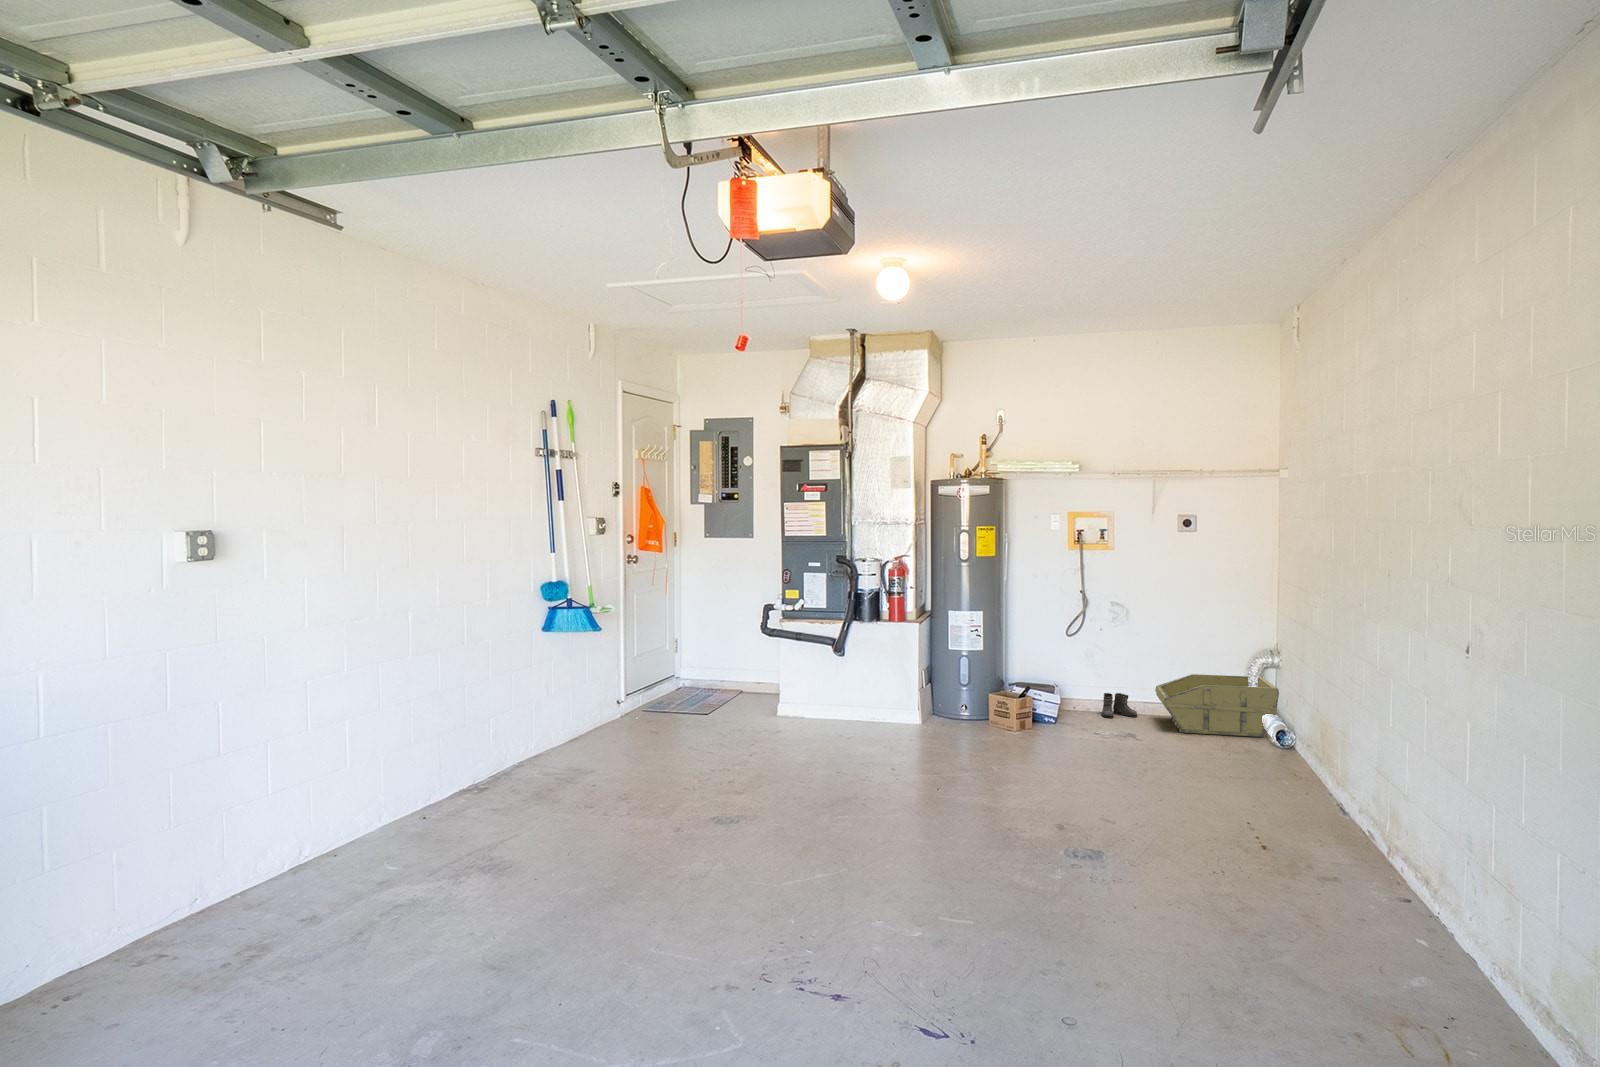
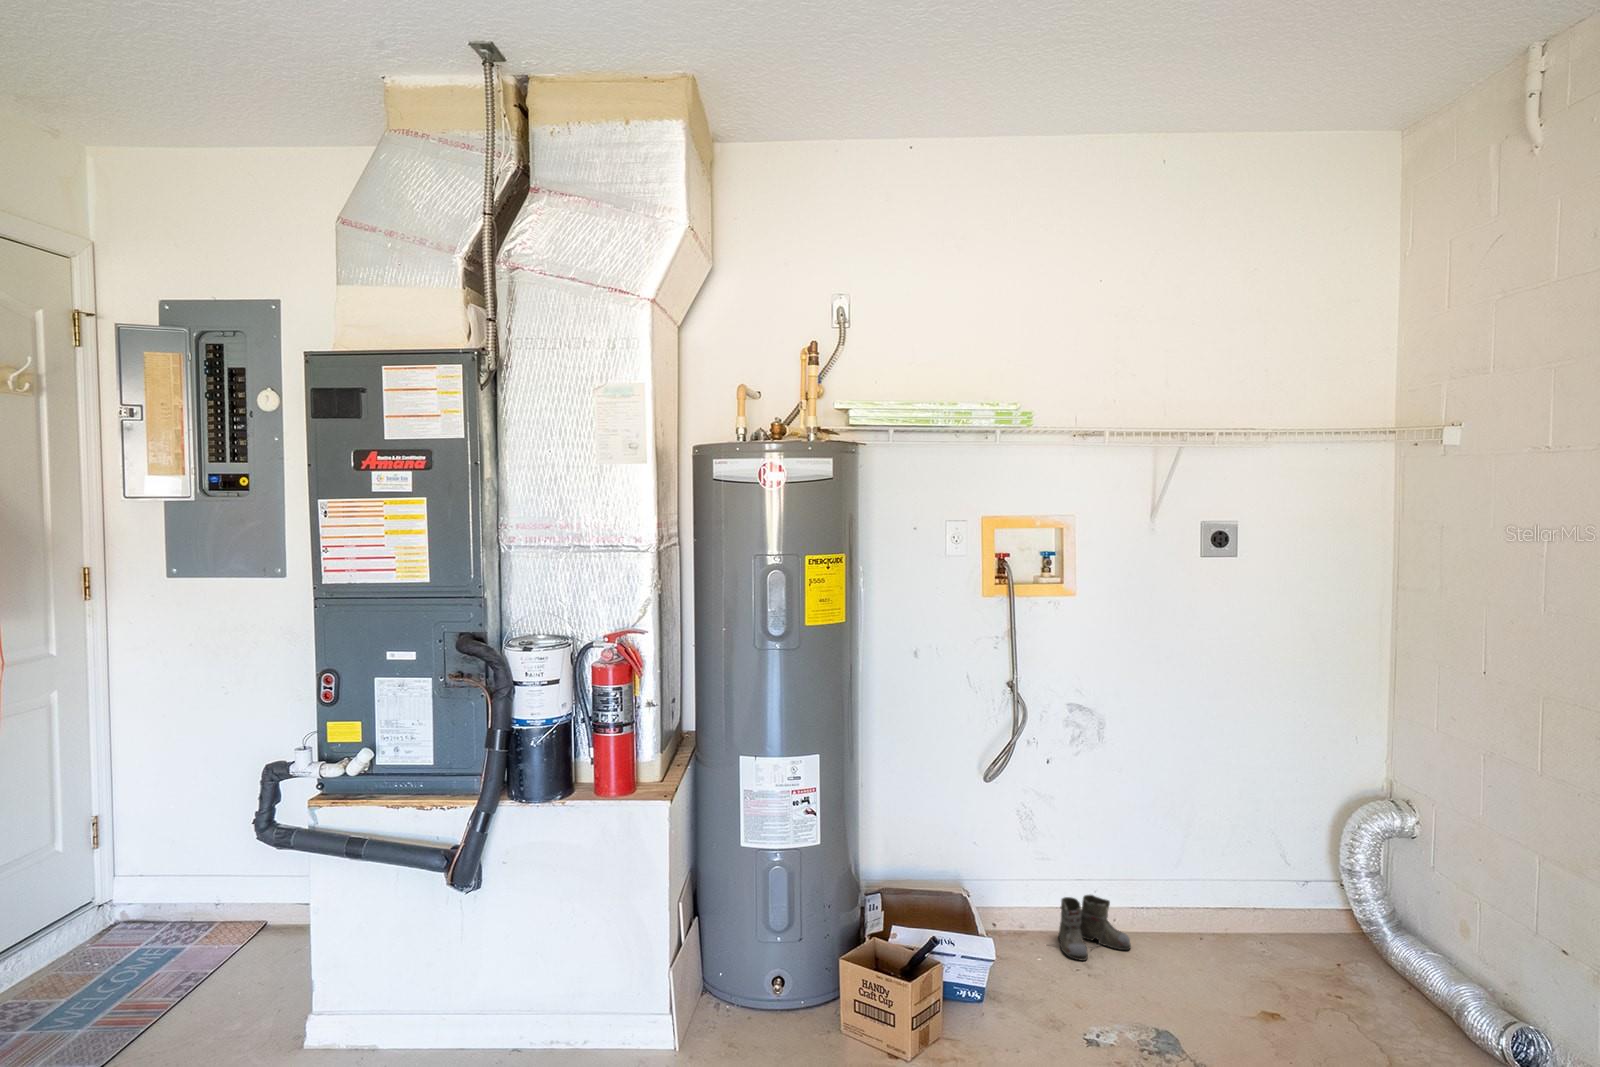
storage bin: present [1155,674,1279,737] -> none [1166,852,1447,1007]

